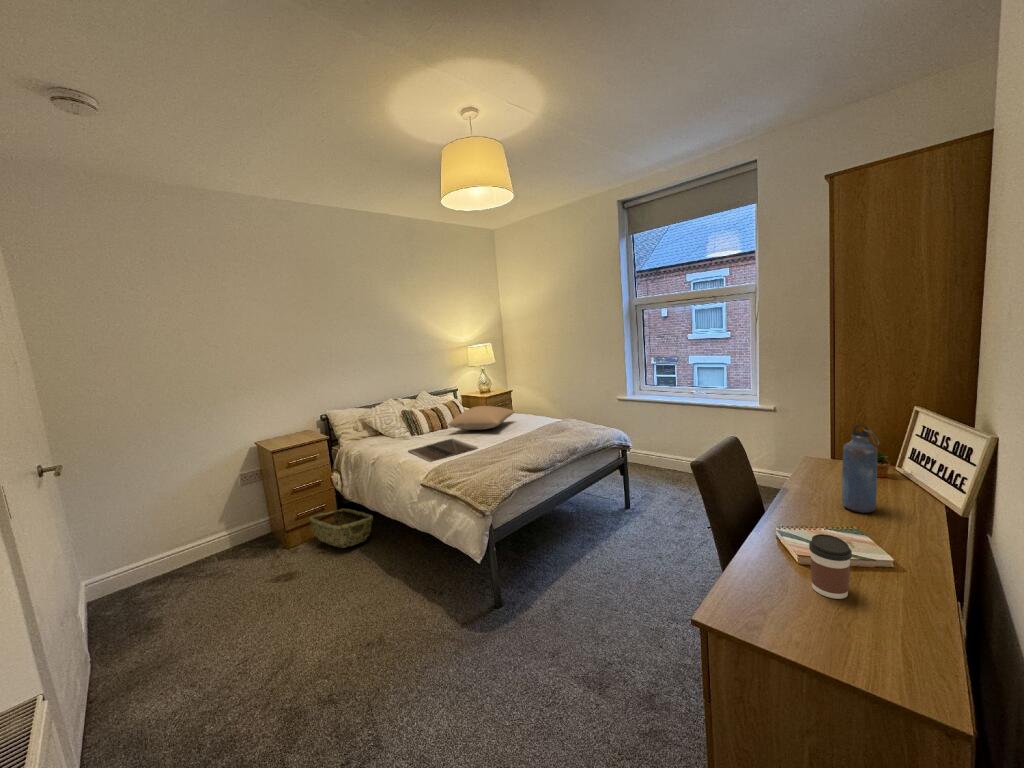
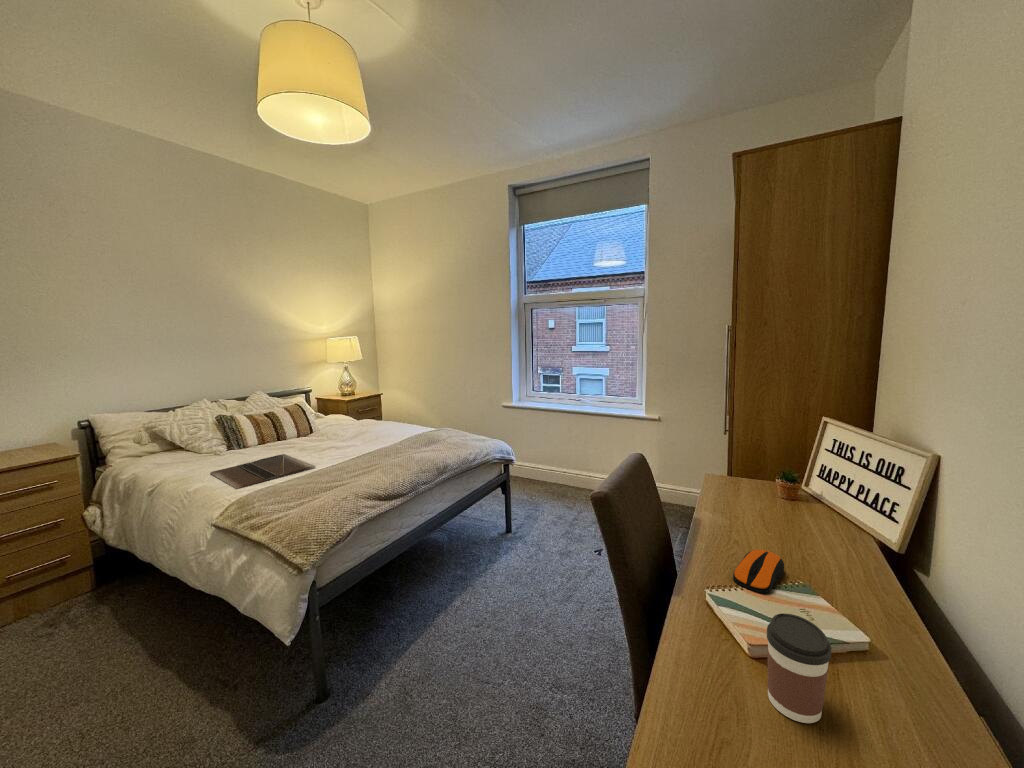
pillow: present [448,406,515,430] -> none [282,411,378,442]
water bottle: present [842,424,879,513] -> none [763,438,809,551]
computer mouse: none [807,508,852,536] -> present [733,550,784,593]
woven basket: present [309,509,373,548] -> none [33,558,150,623]

